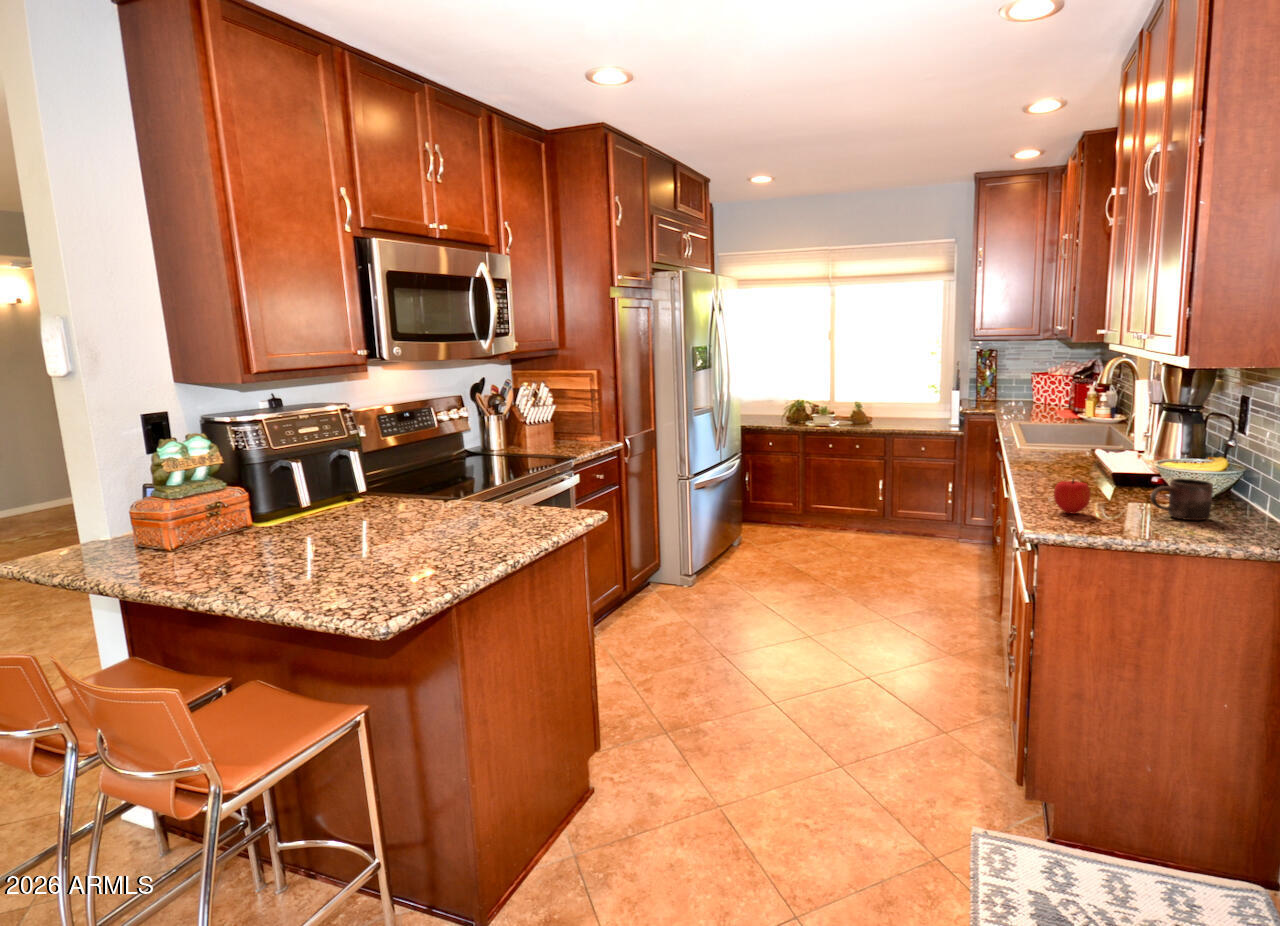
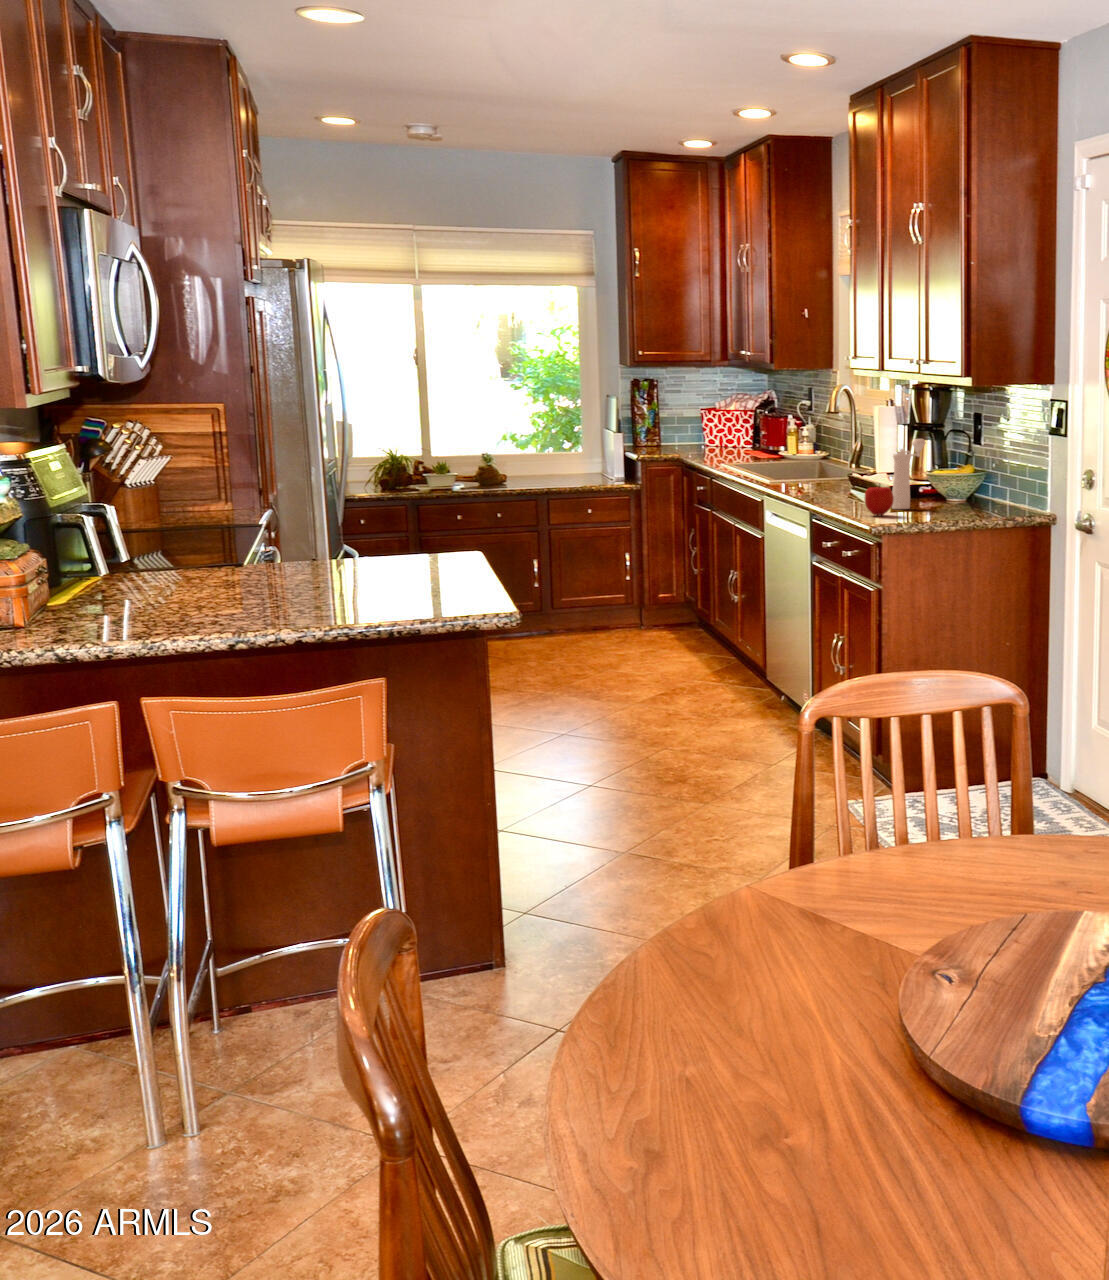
pepper mill: none [1107,425,1161,504] -> present [892,439,926,509]
mug: present [1151,478,1213,520] -> none [935,480,976,513]

